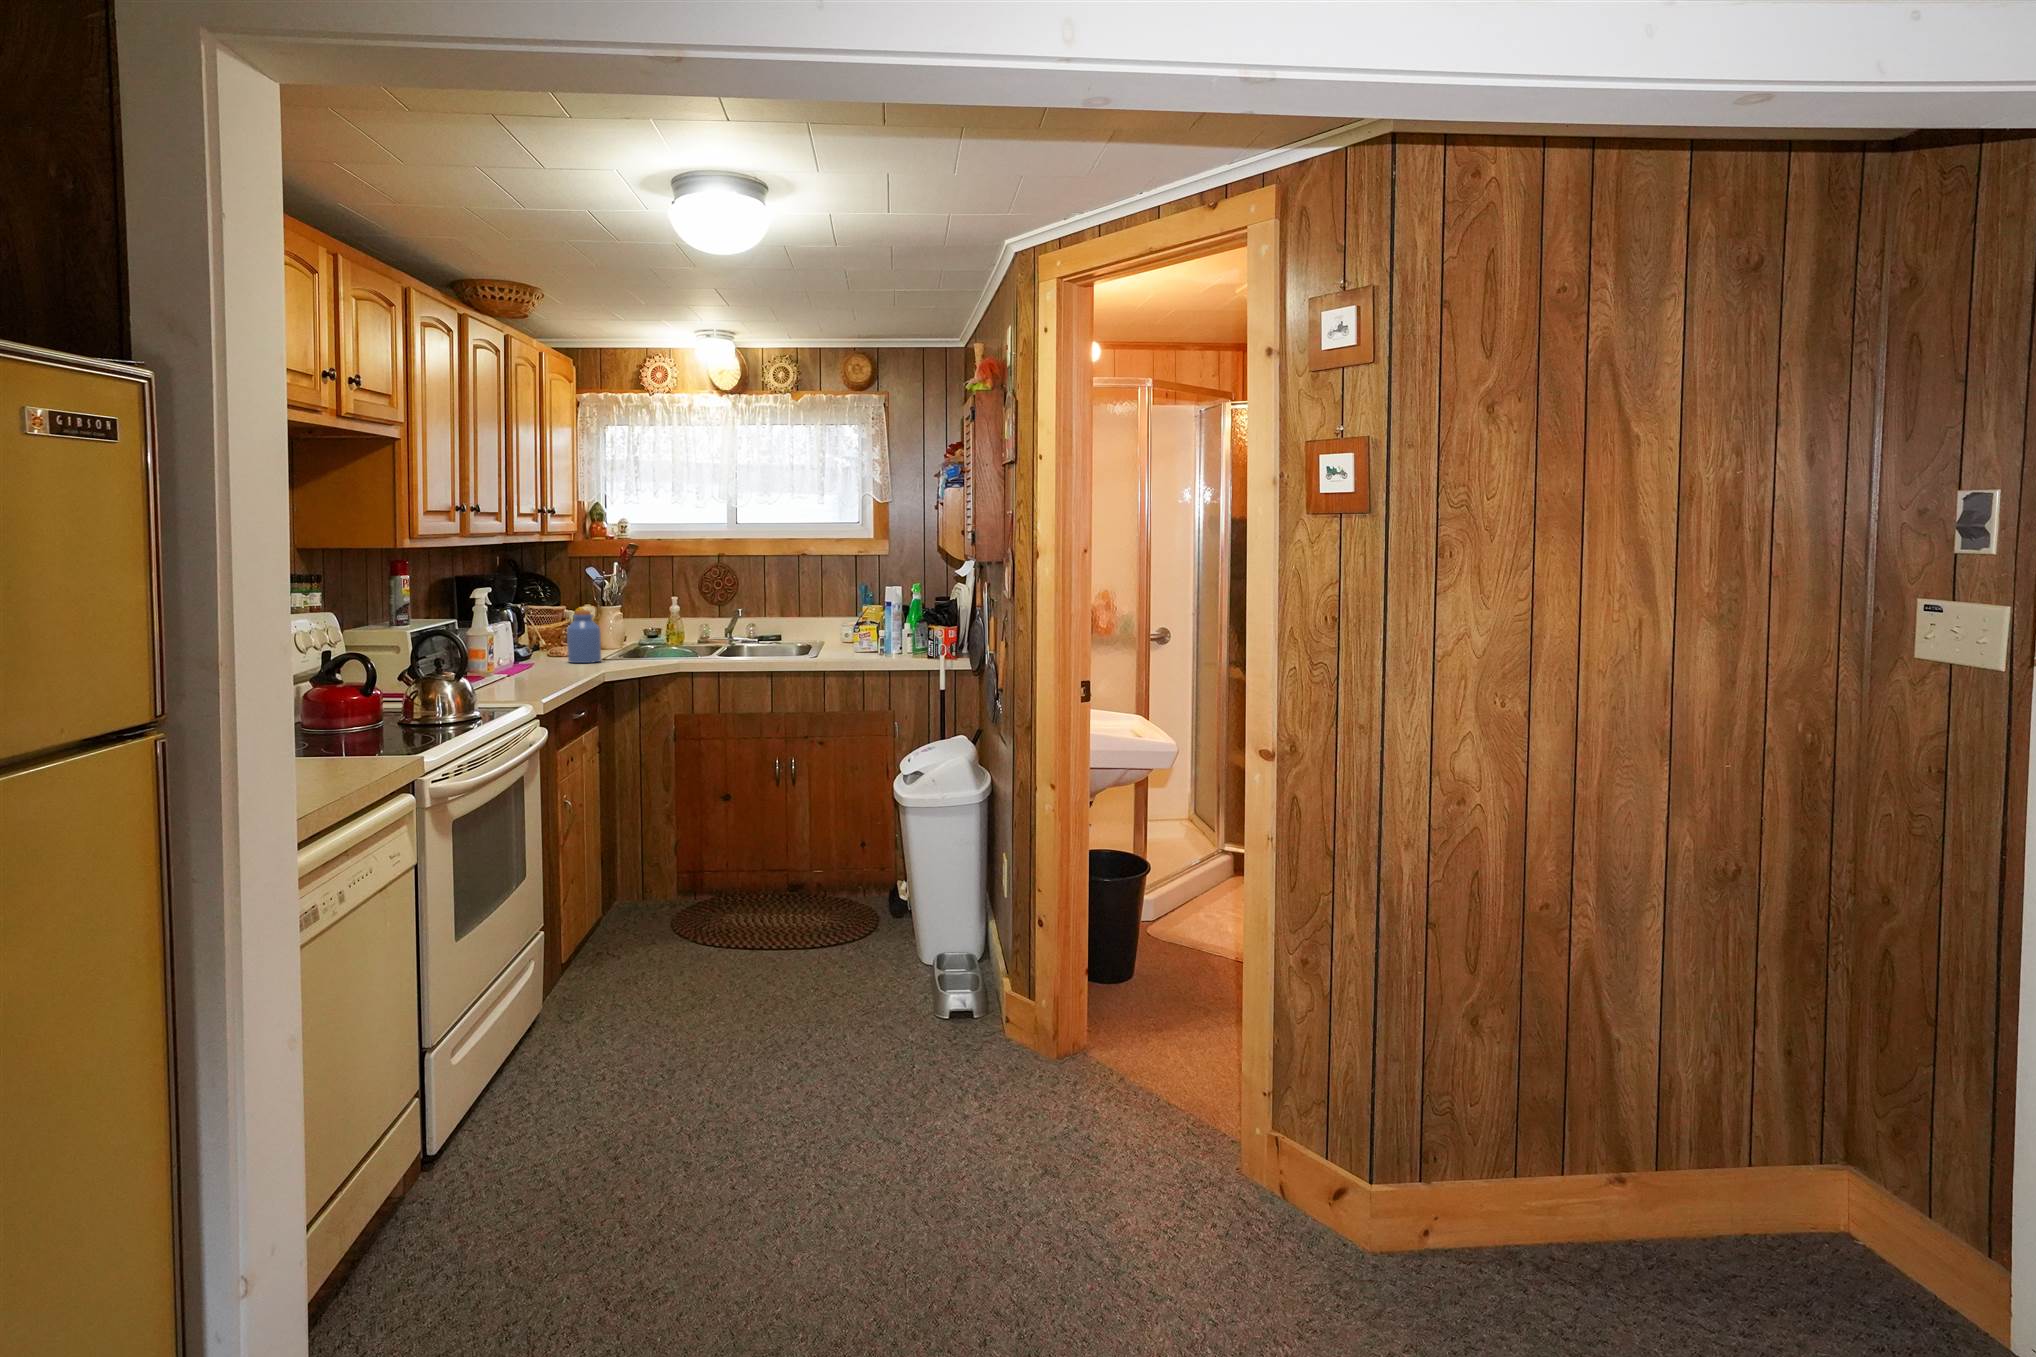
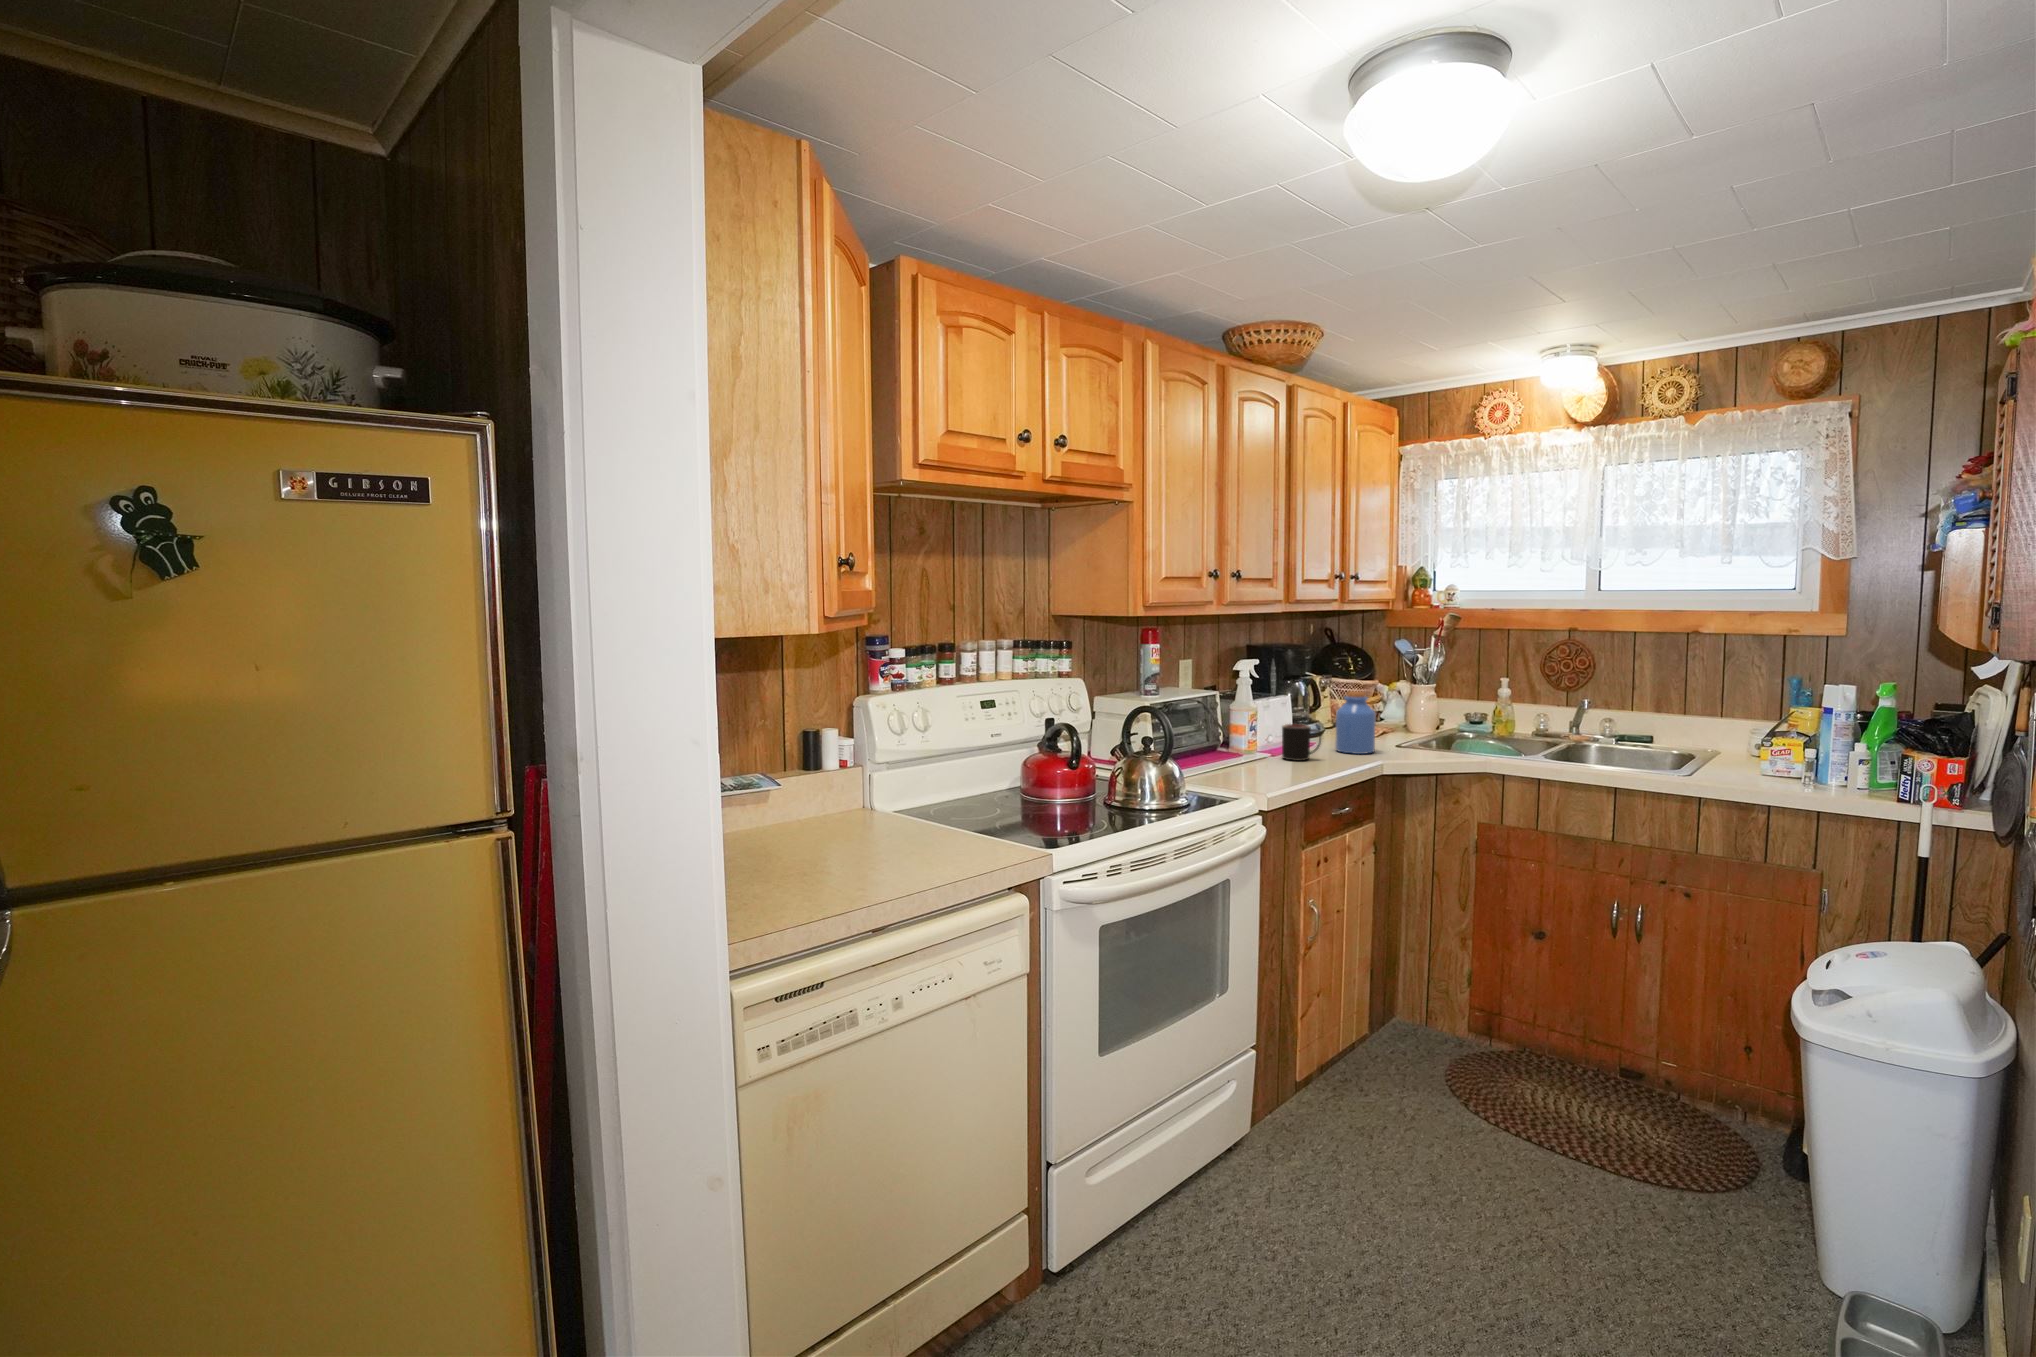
mug: none [533,639,567,670] -> present [1282,724,1321,761]

